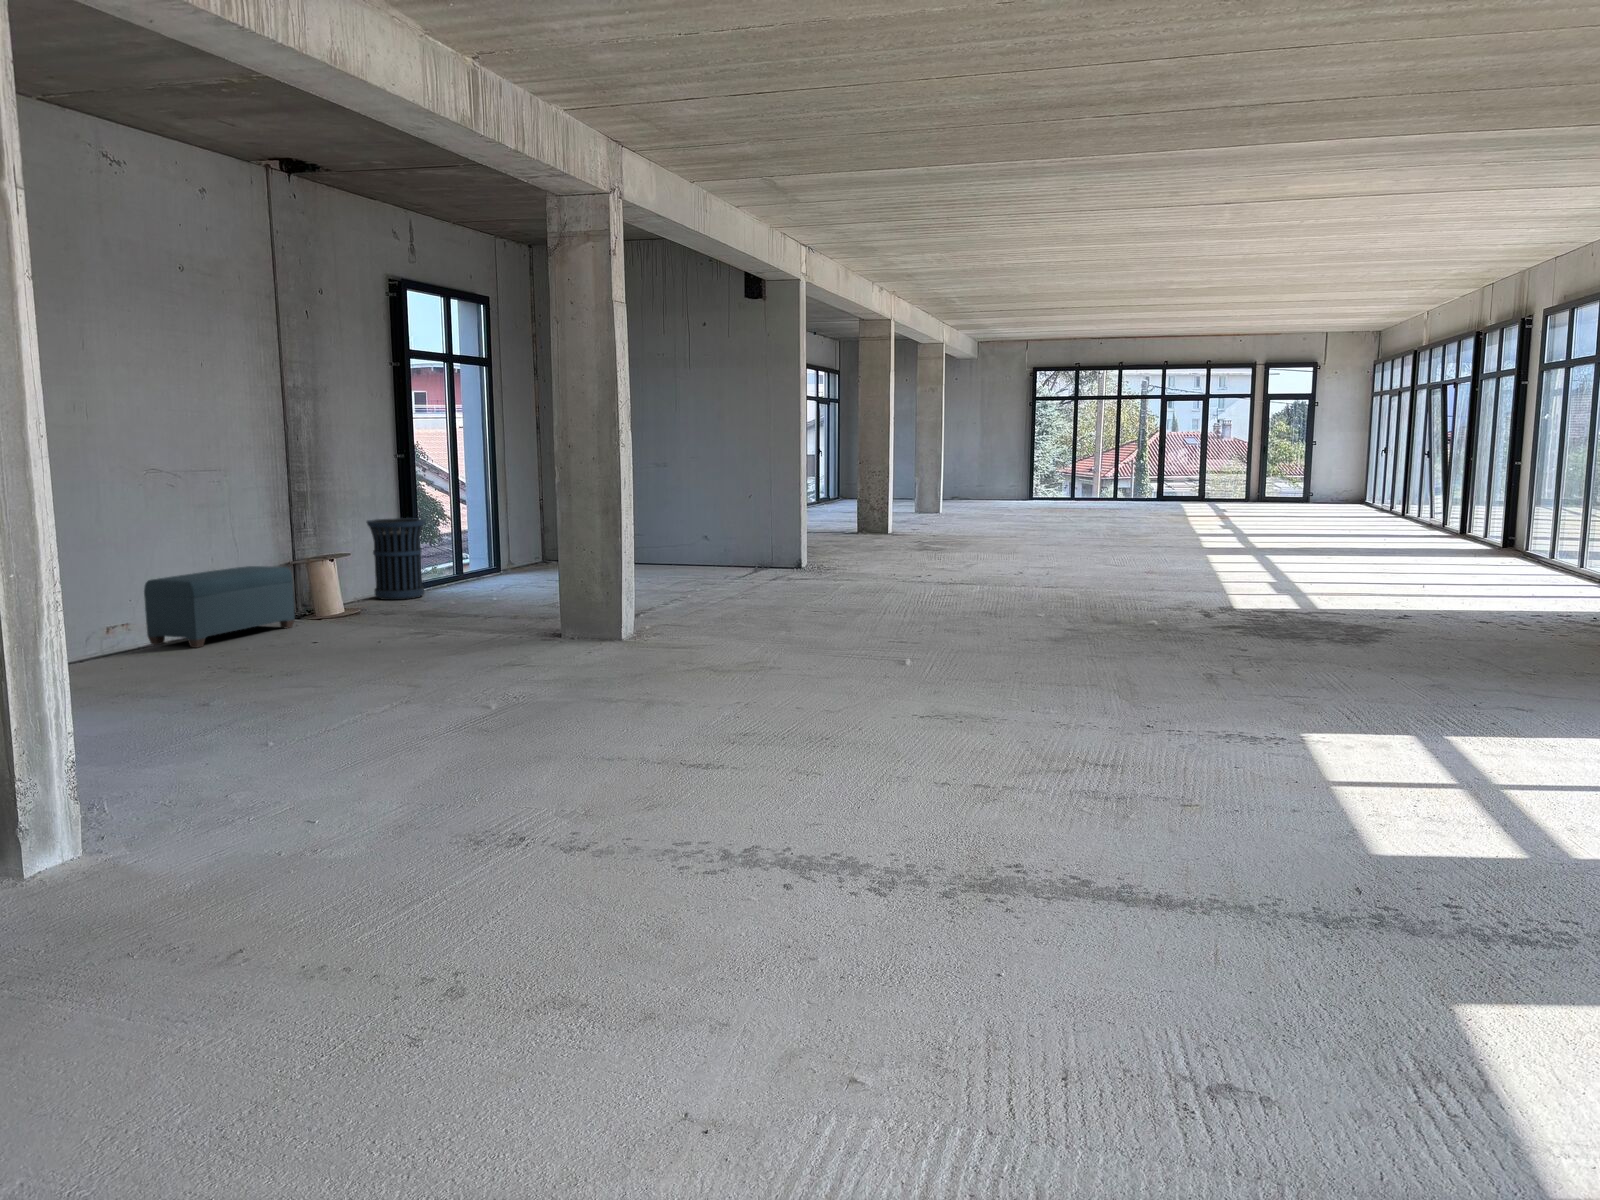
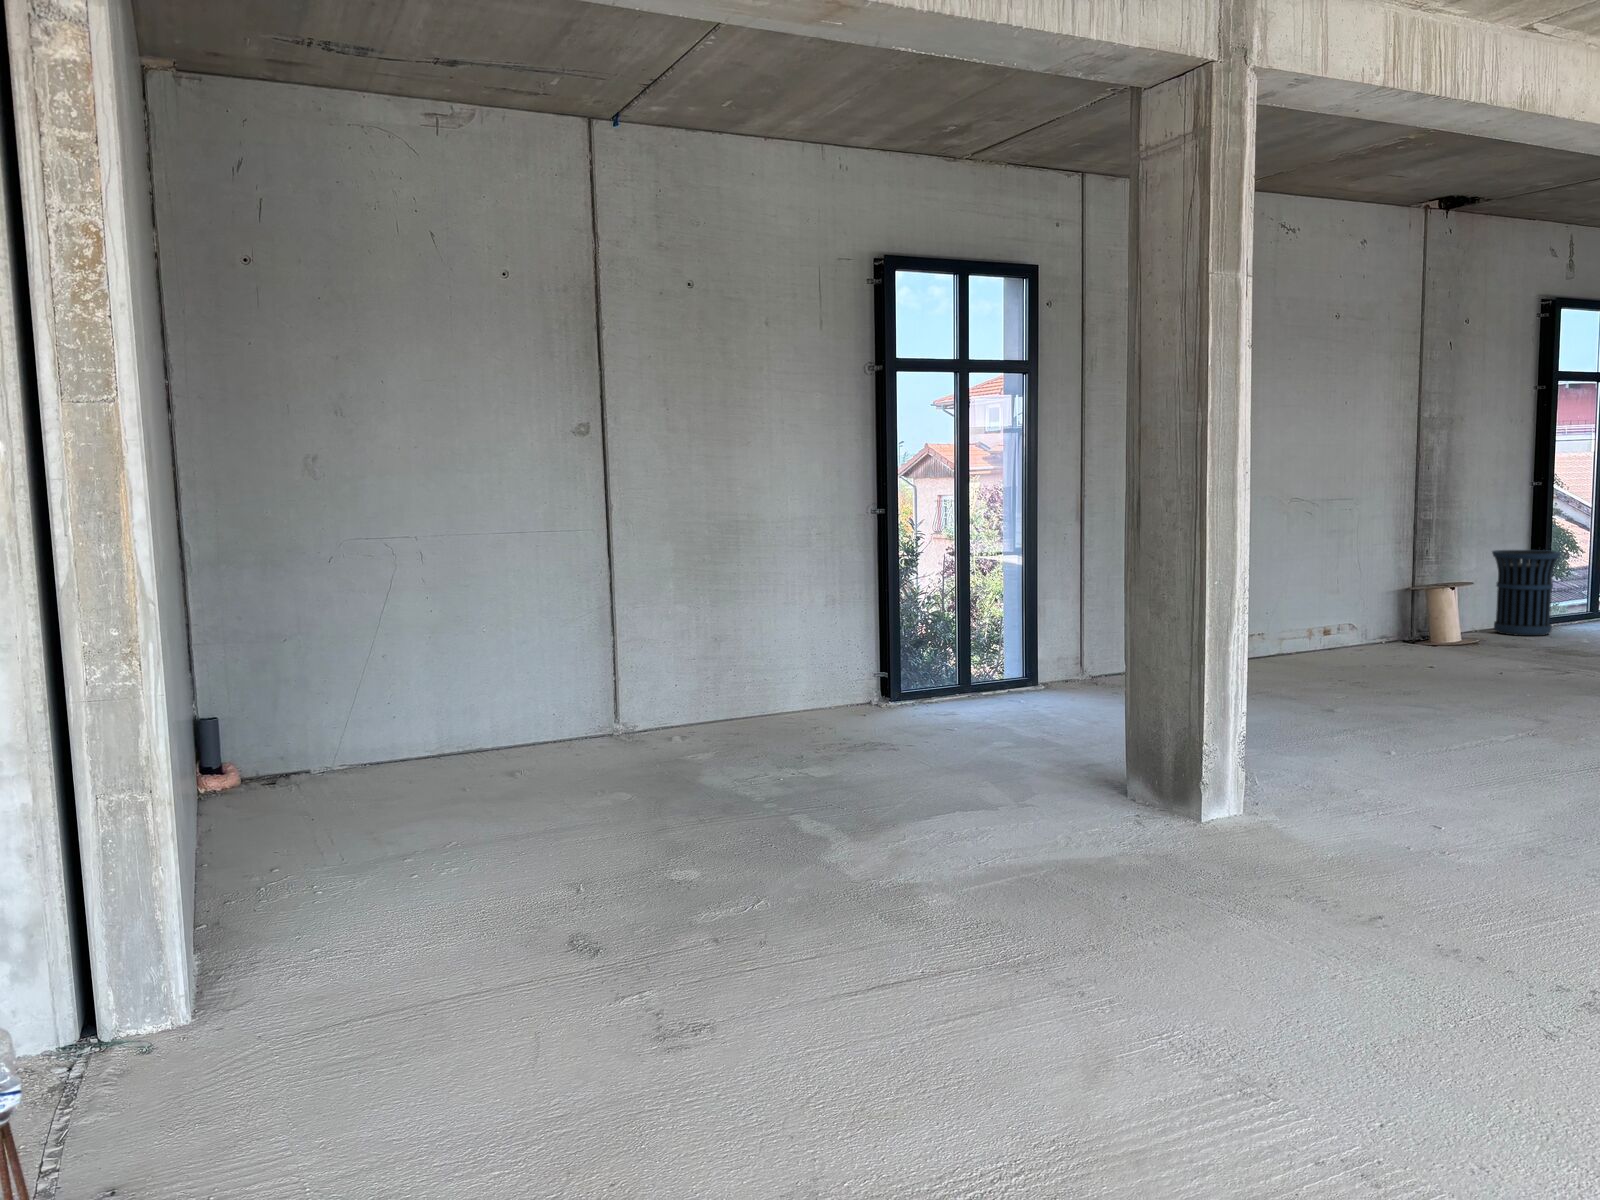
bench: present [144,566,295,648] -> none [1274,590,1412,661]

